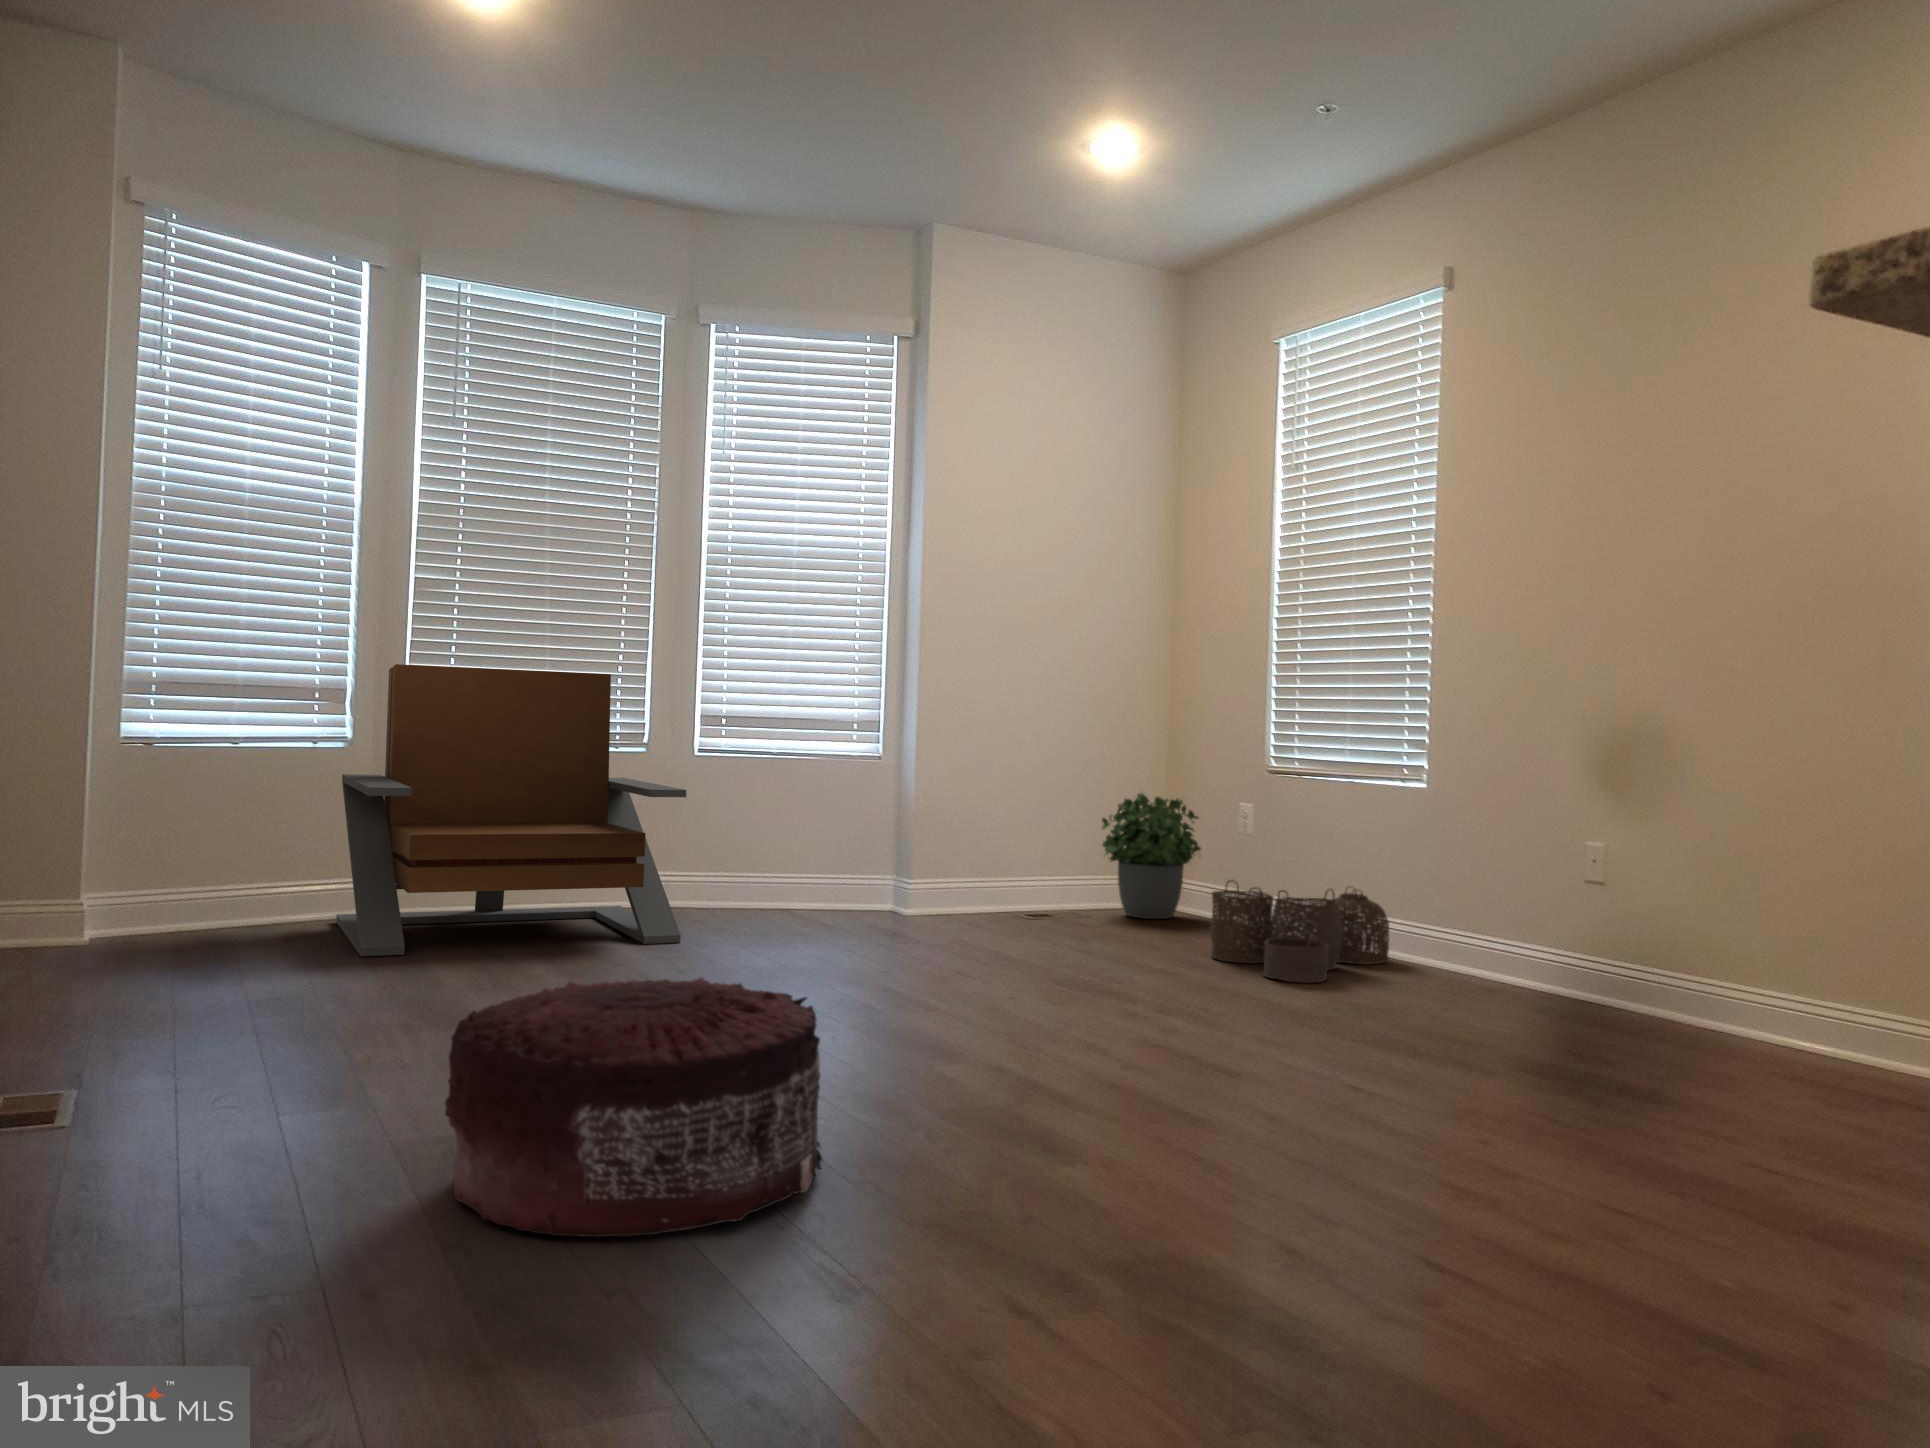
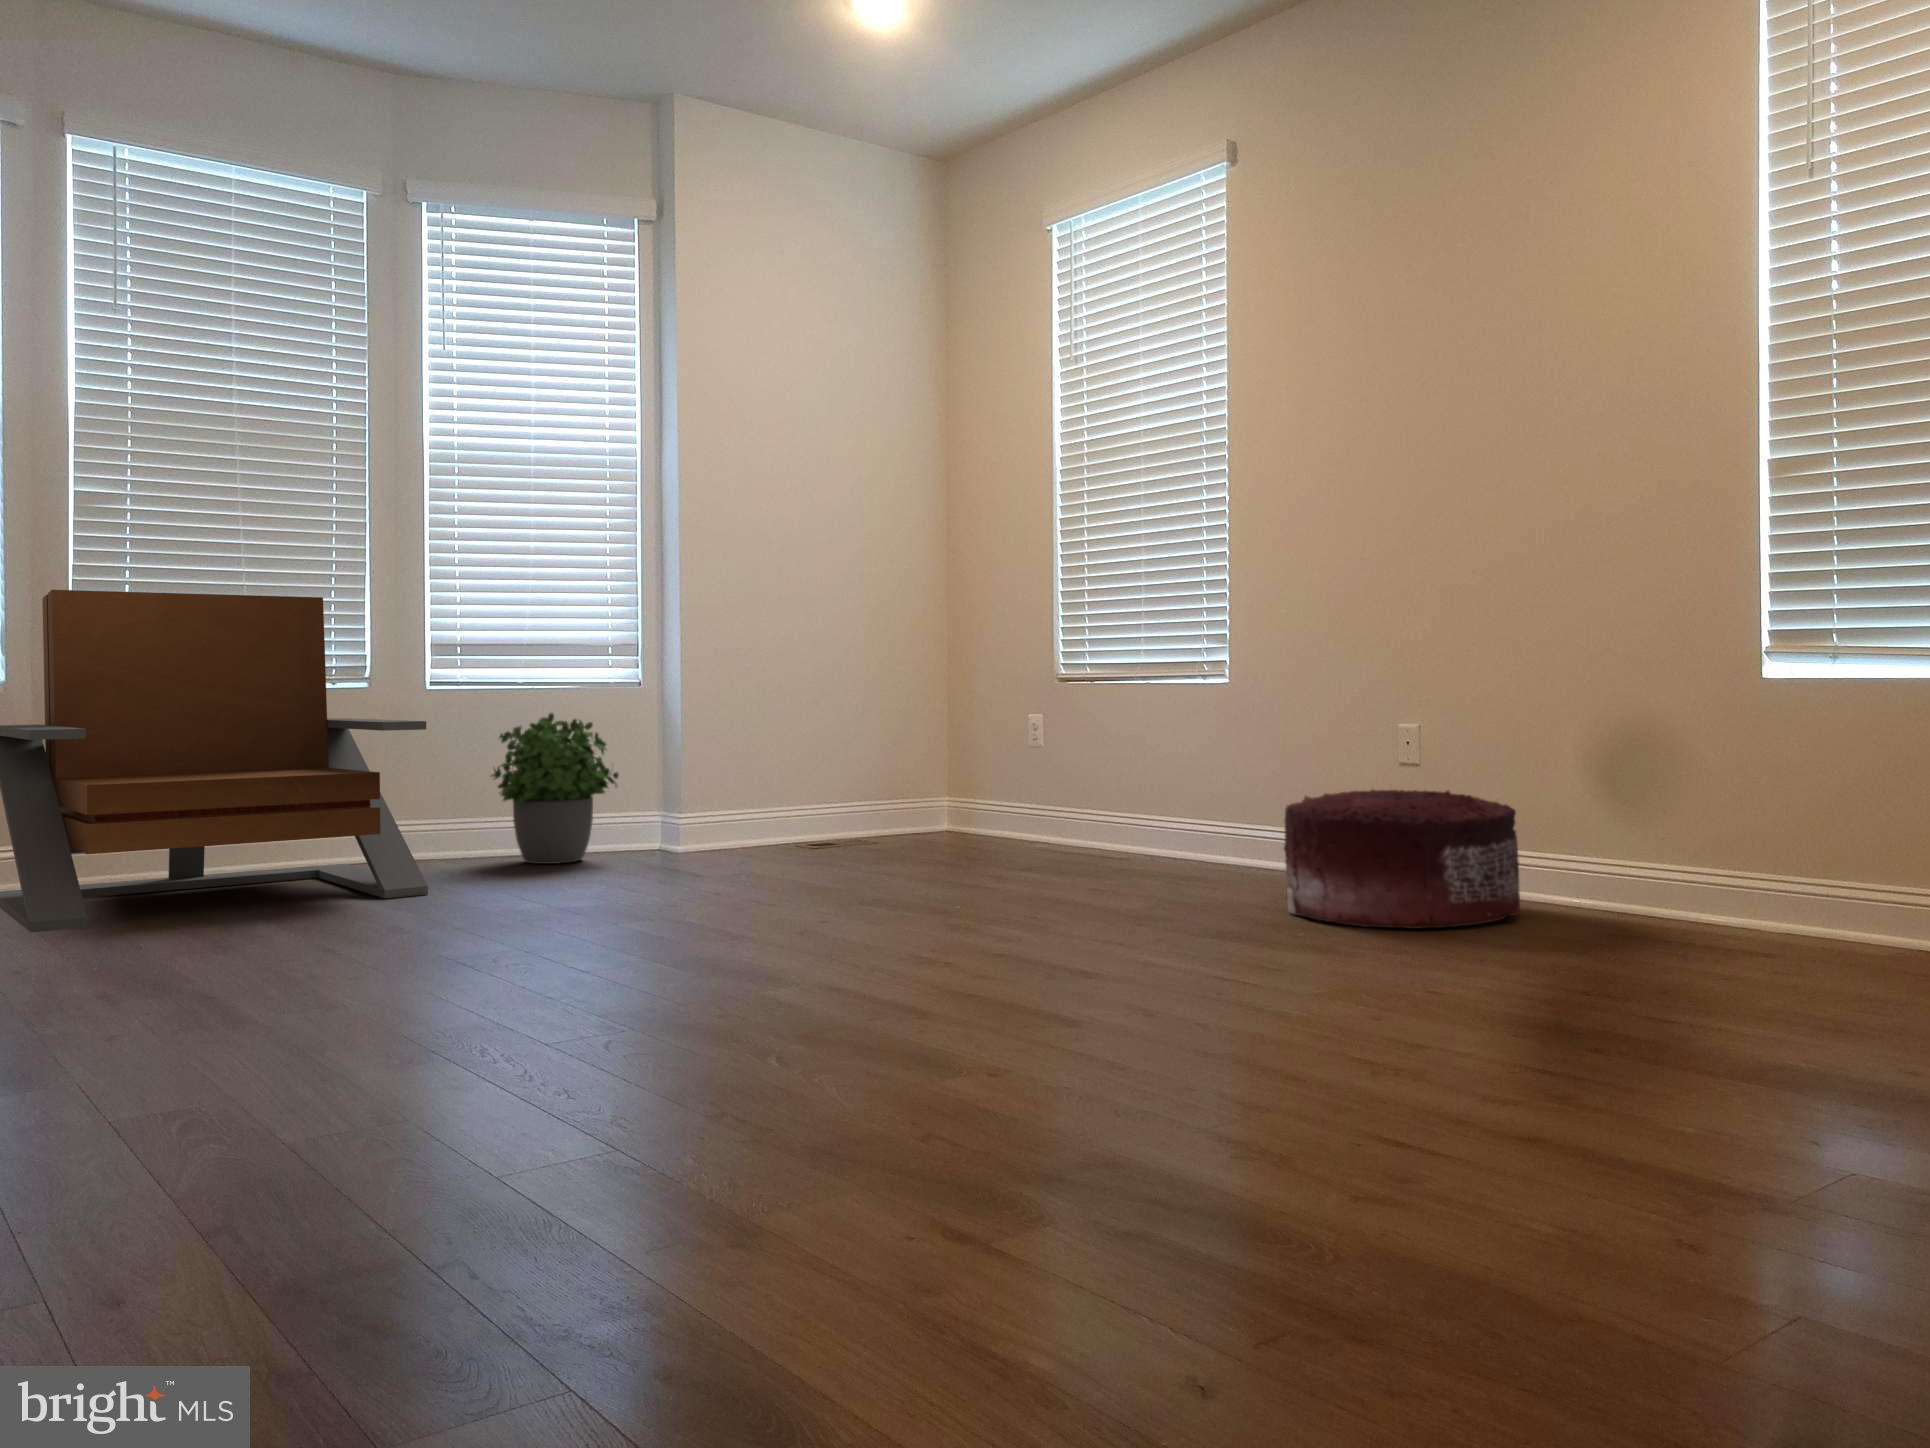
potted plant: present [1102,793,1201,919] -> present [492,713,618,864]
woven basket: present [1211,880,1389,983] -> none [1018,789,1200,887]
pouf: present [445,978,823,1237] -> present [1284,790,1520,929]

